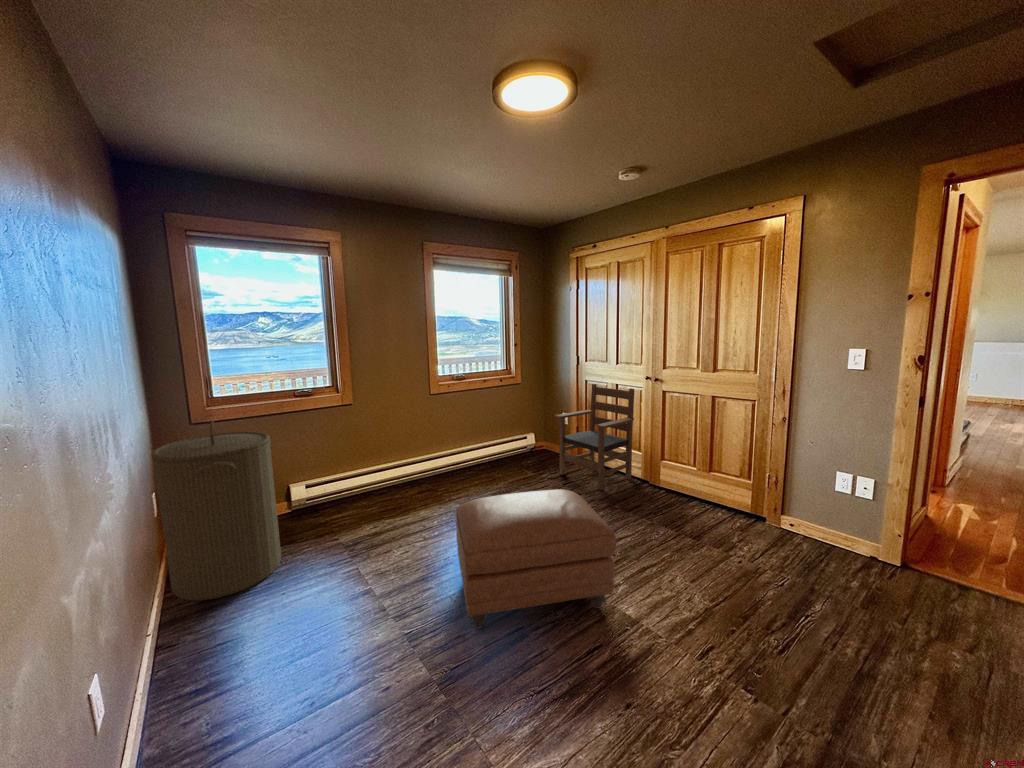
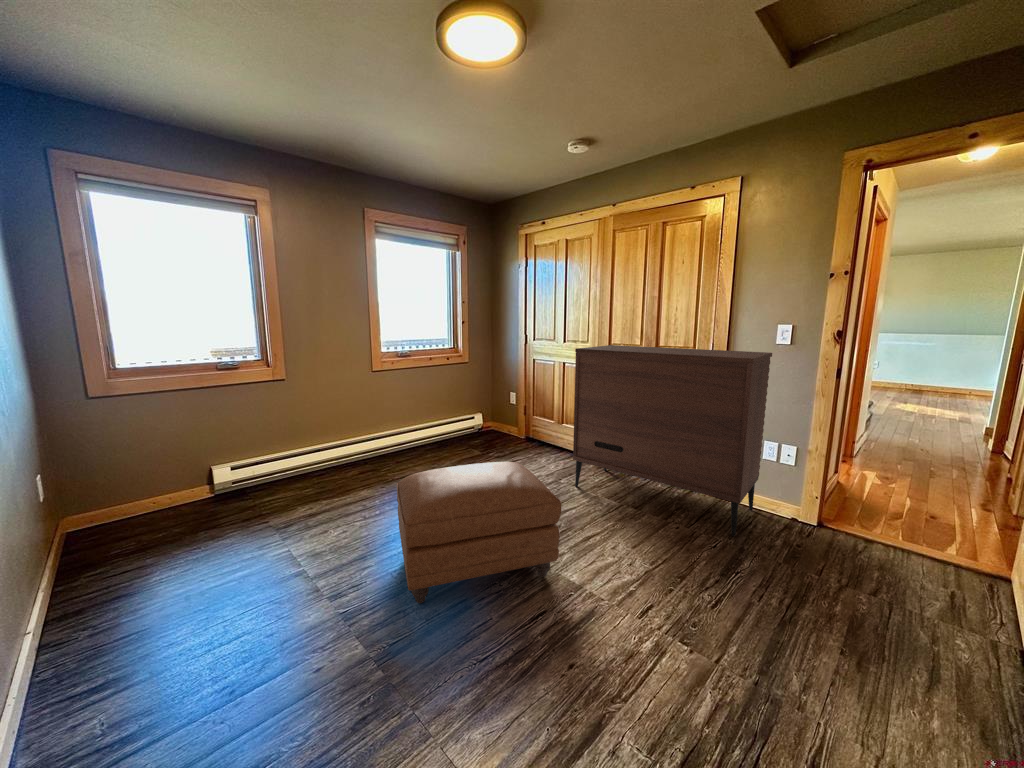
dresser: none [627,368,843,574] -> present [573,345,772,536]
armchair: present [555,384,634,490] -> none [502,362,581,467]
laundry hamper: present [151,421,281,601] -> none [32,391,200,594]

